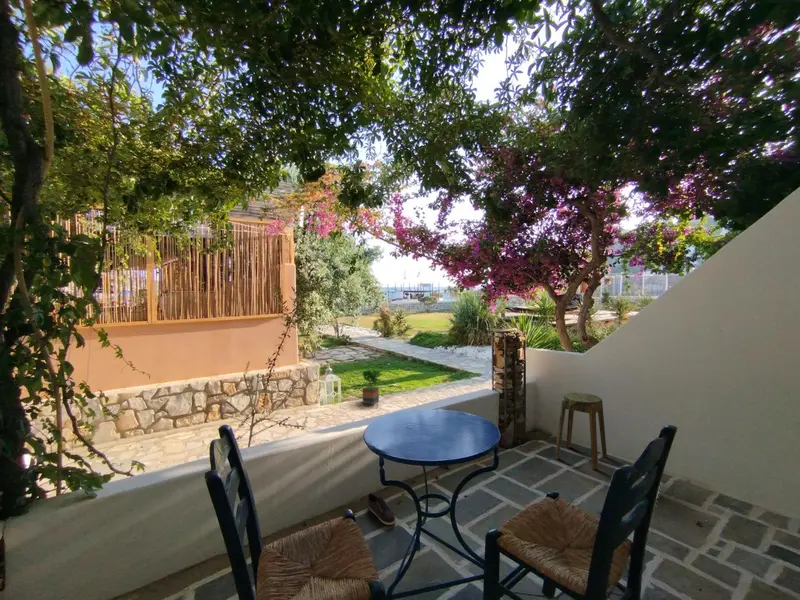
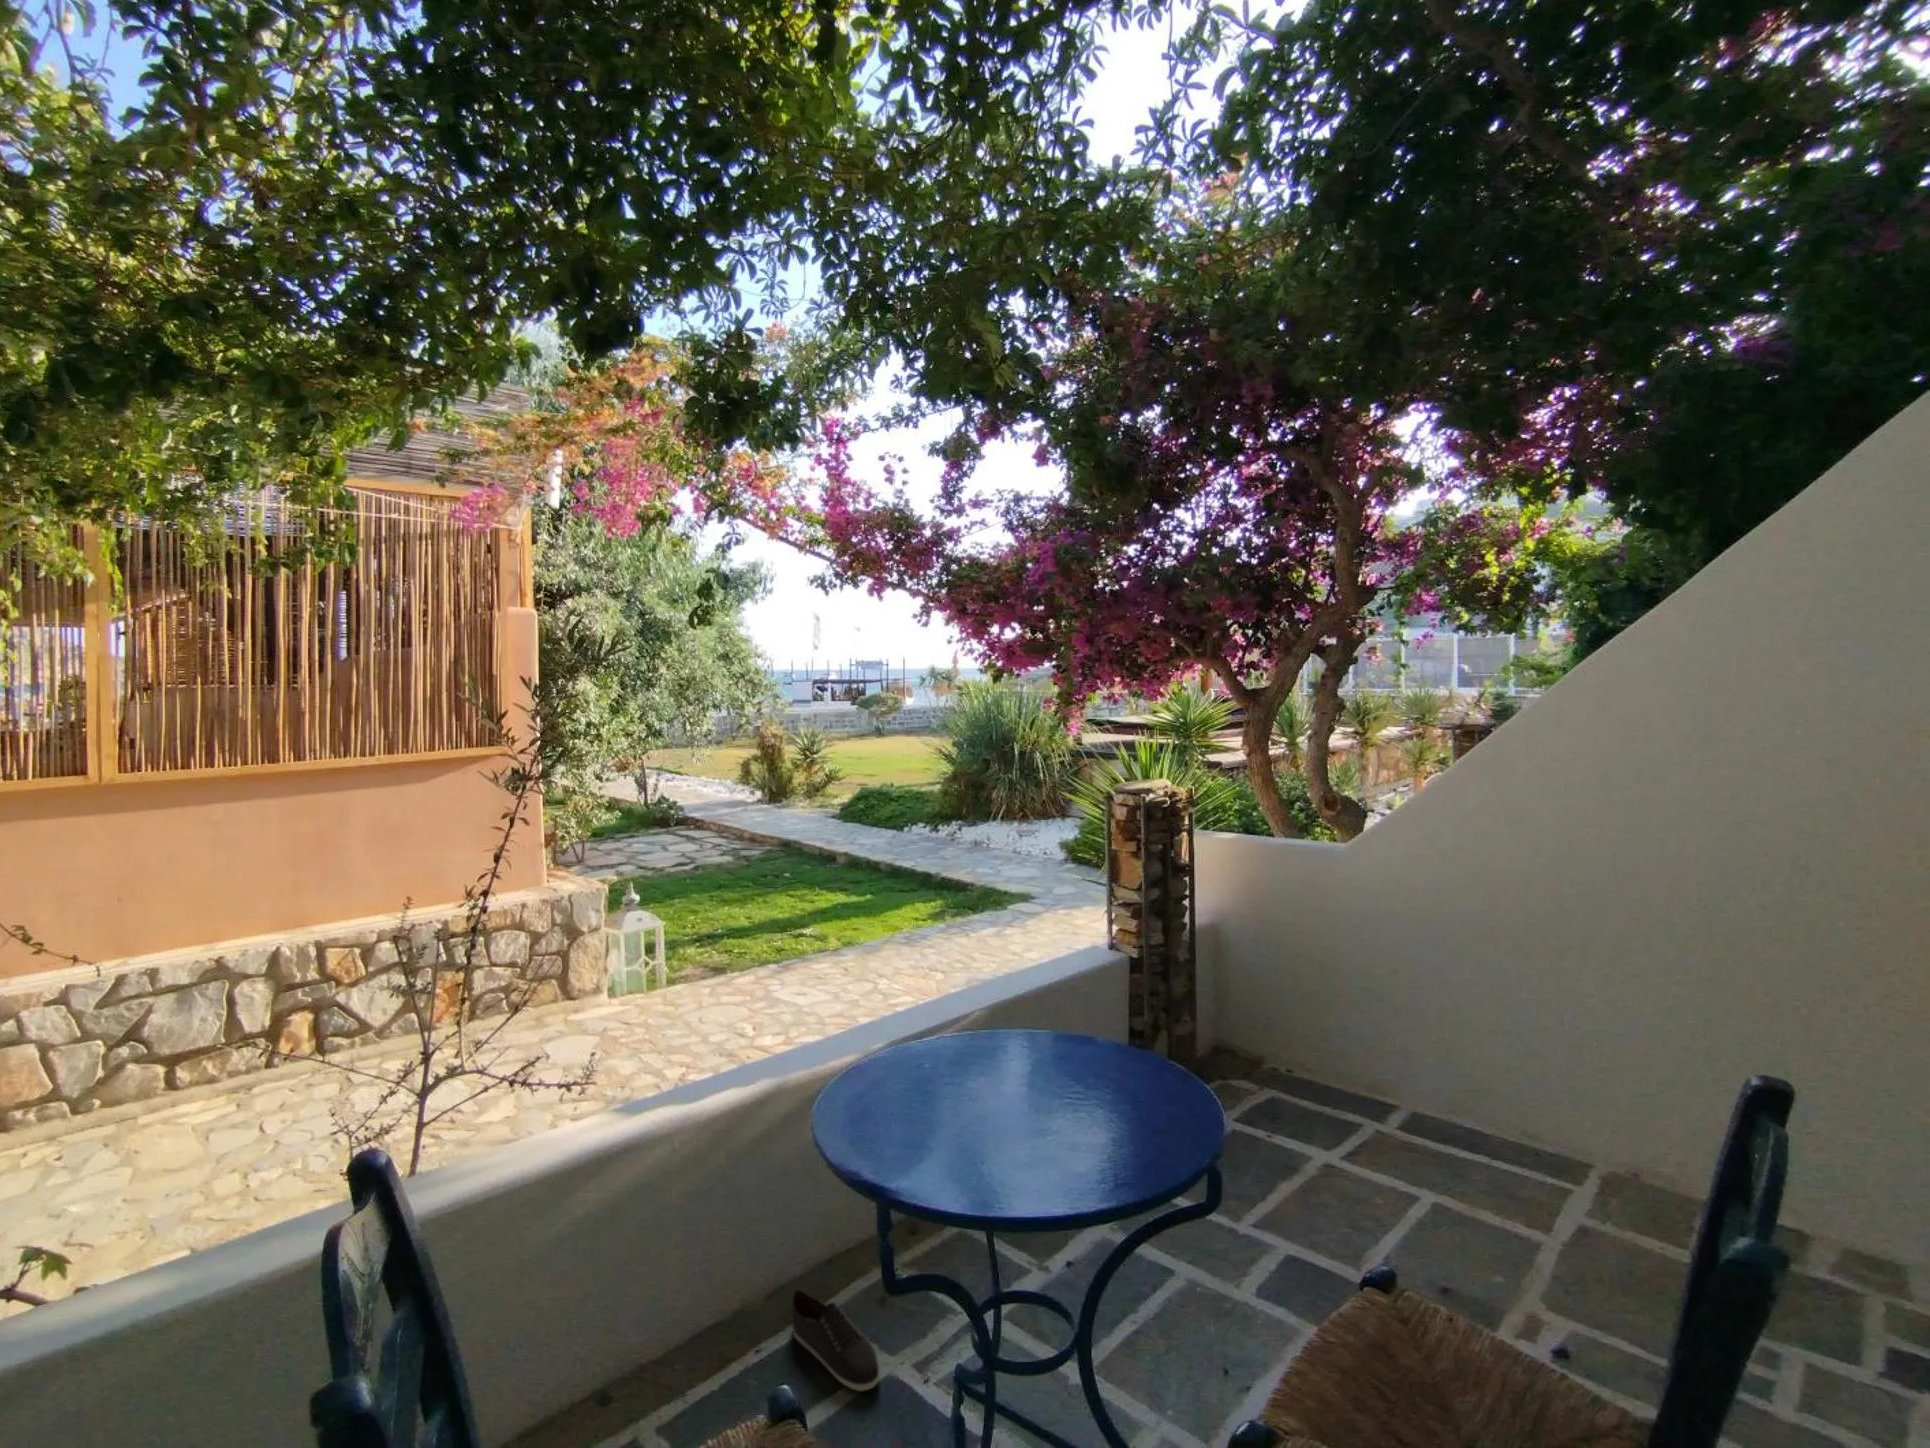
potted tree: present [363,370,382,405] -> none [724,895,783,993]
stool: present [555,393,607,470] -> none [1283,956,1415,1167]

